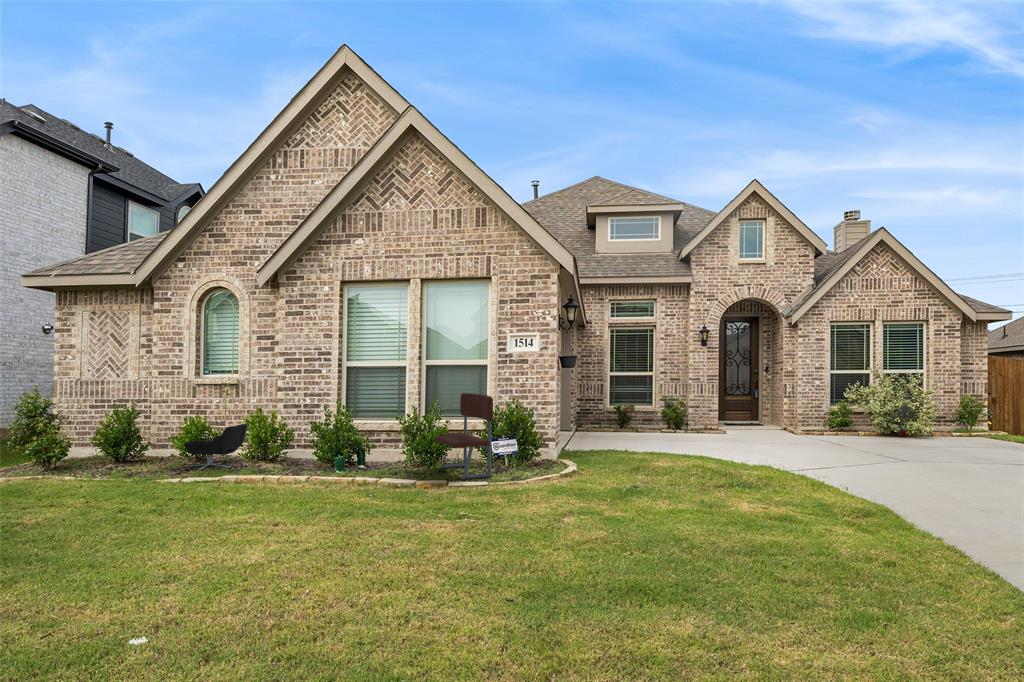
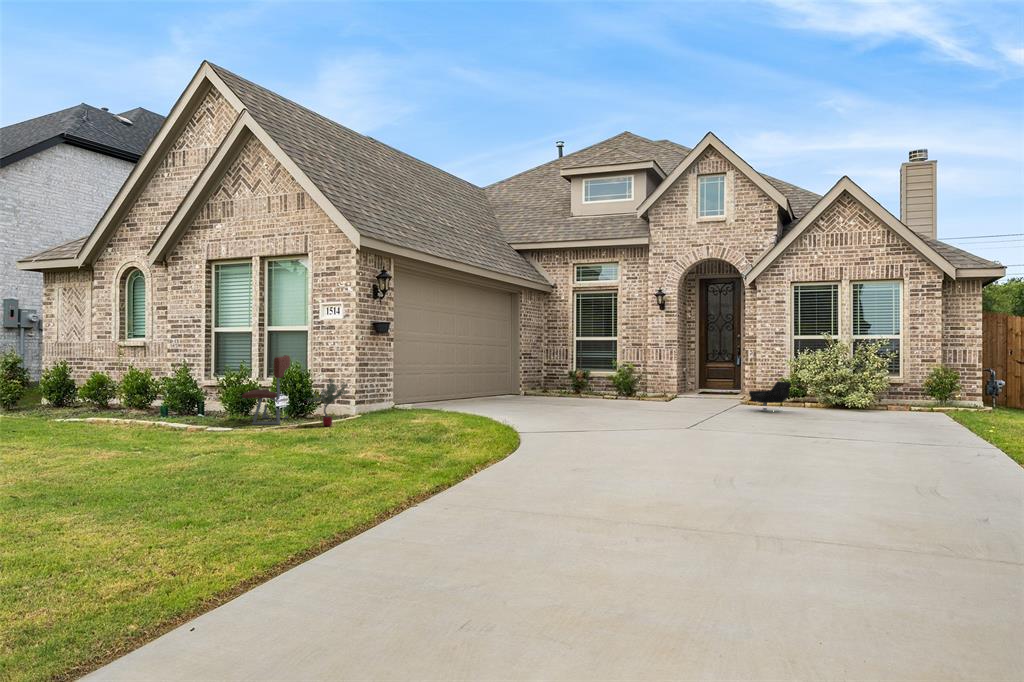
potted tree: present [886,402,920,437] -> present [308,377,347,426]
lounge chair: present [184,424,247,470] -> present [749,381,791,412]

